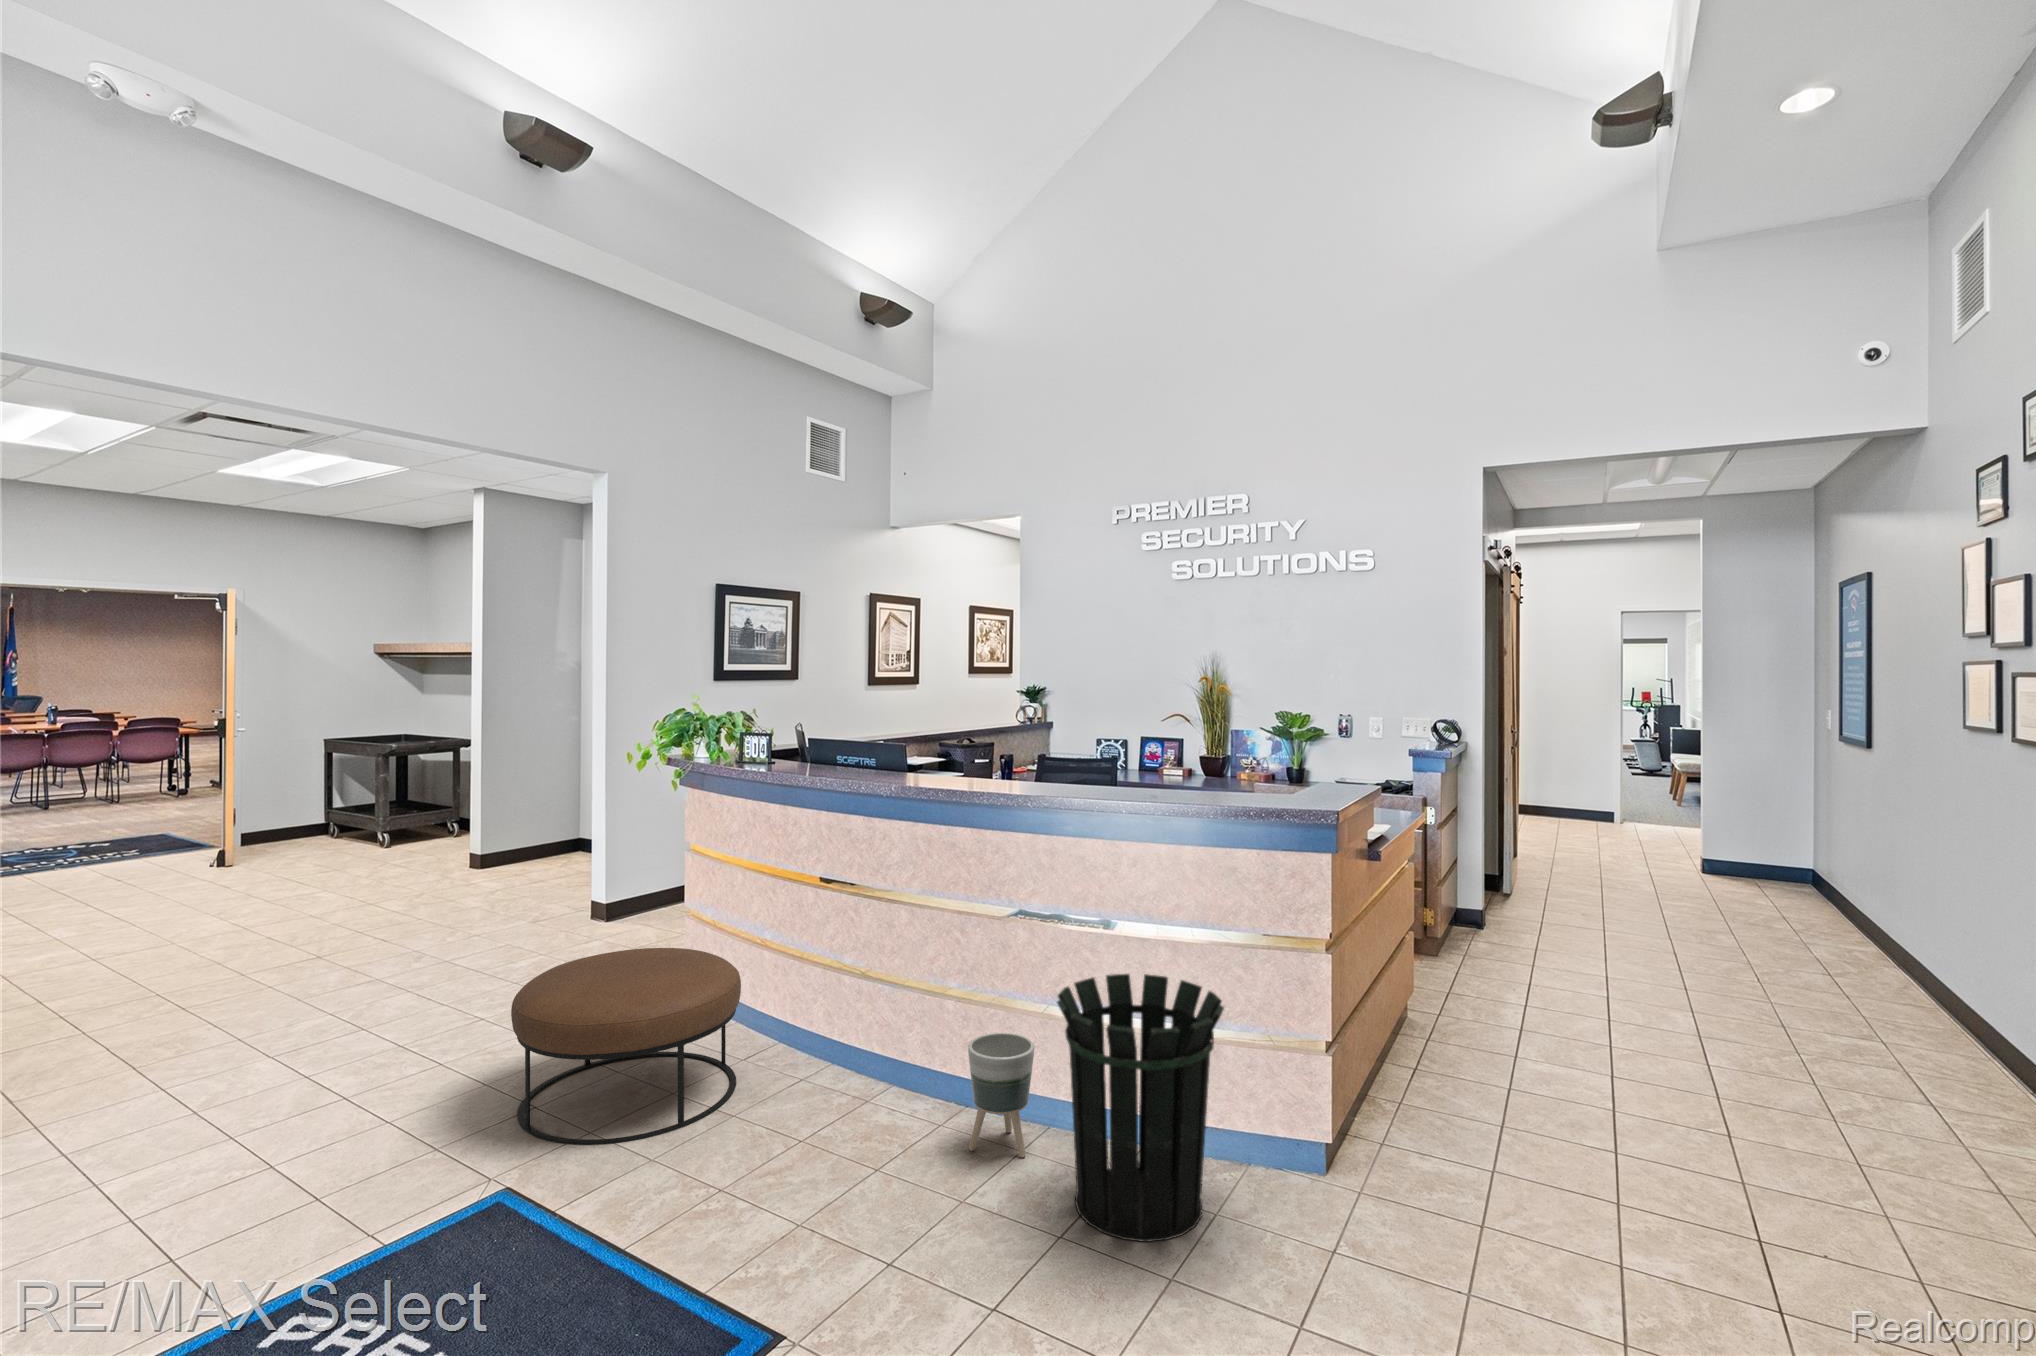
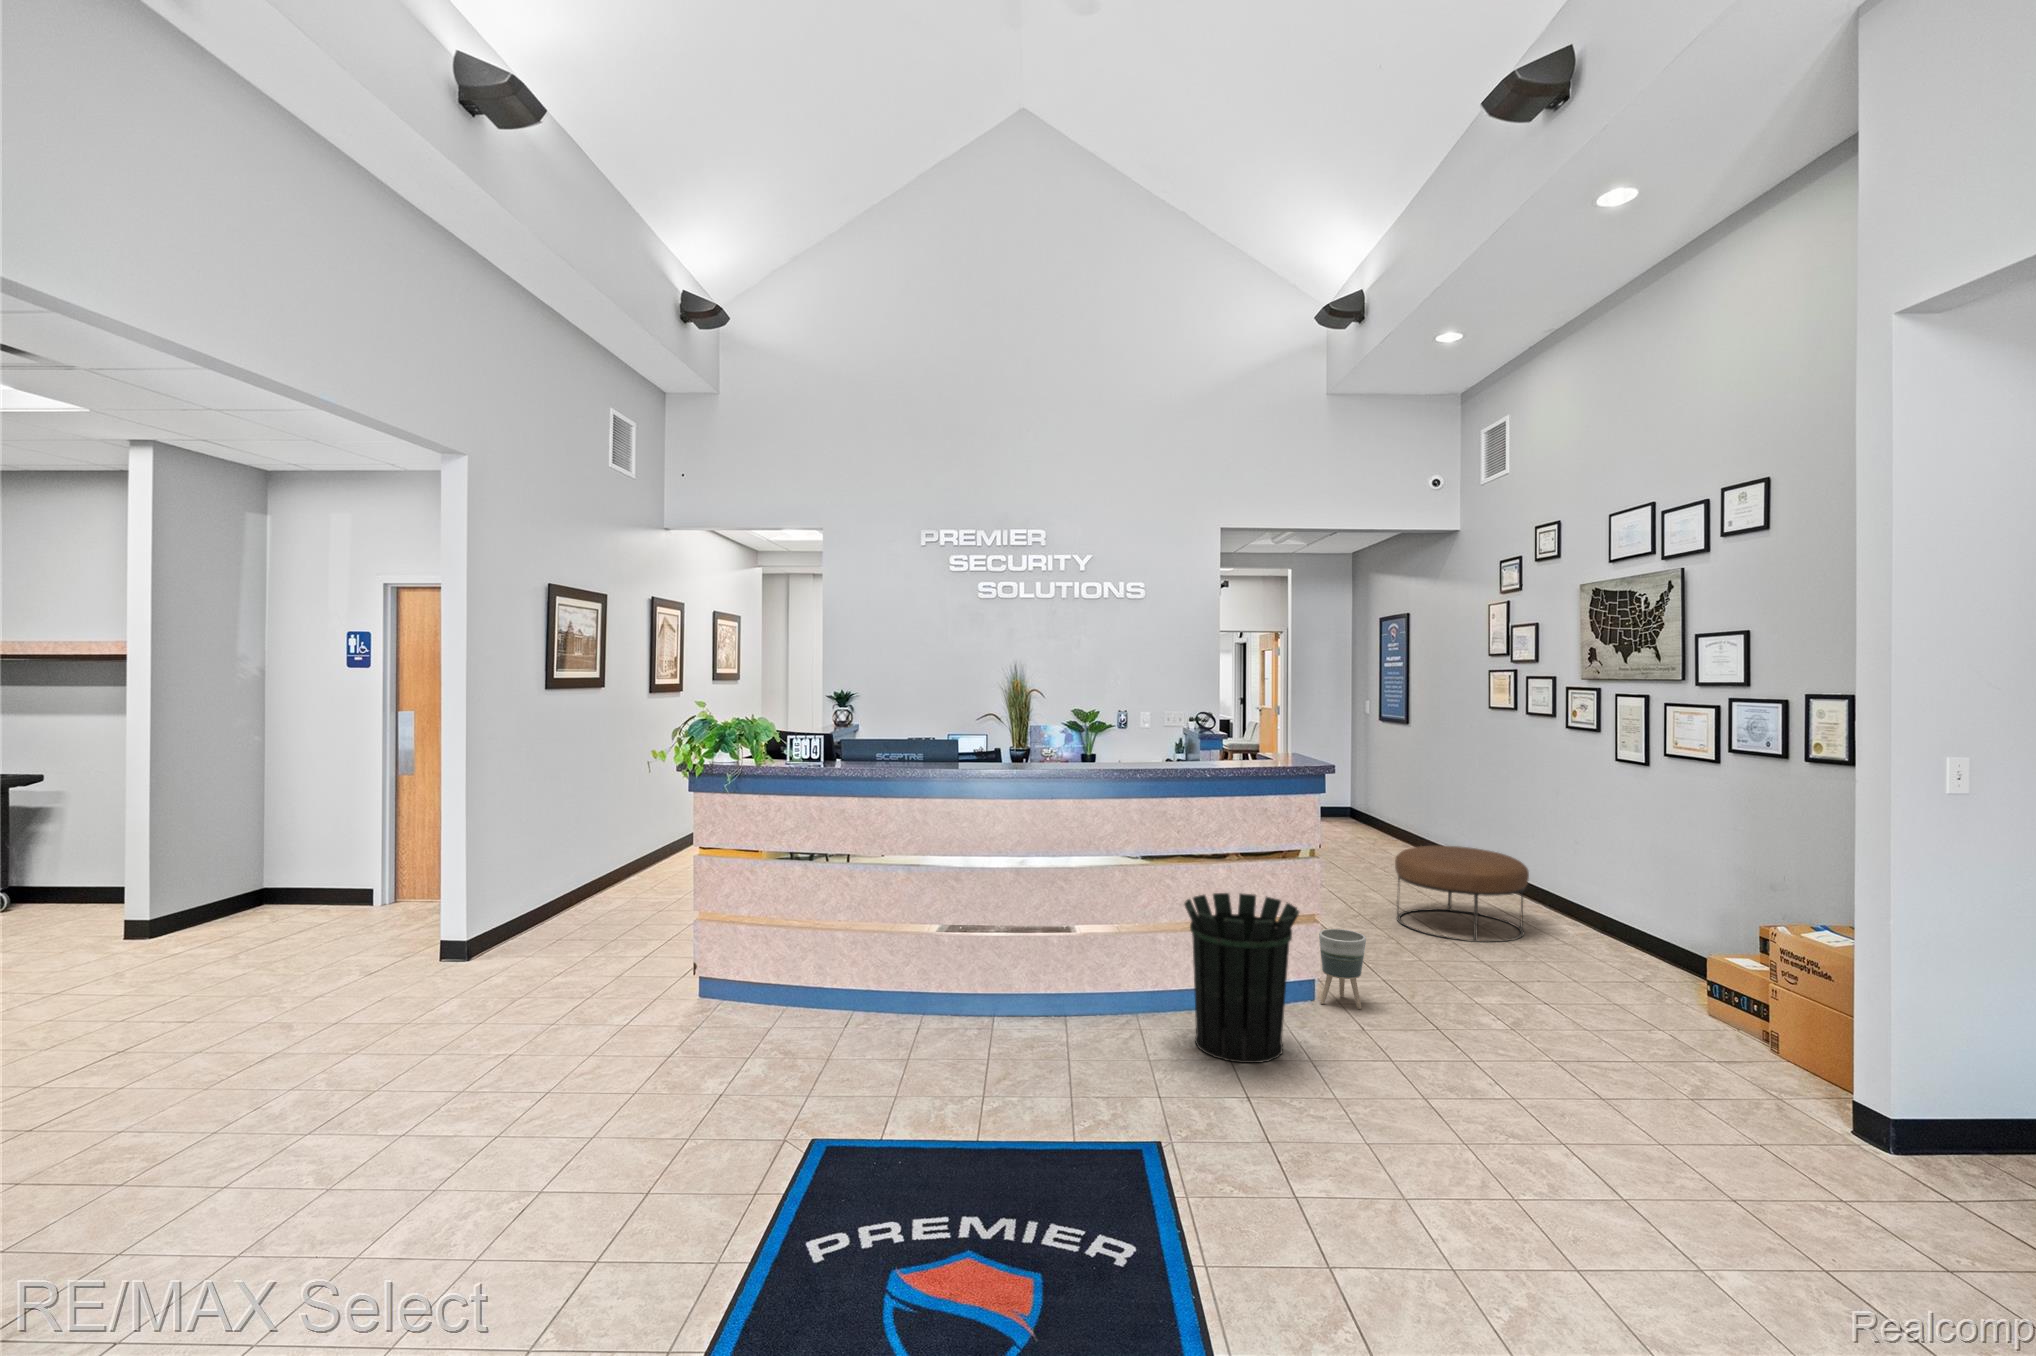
ottoman: present [511,948,741,1145] -> present [1395,845,1529,942]
planter: present [968,1033,1035,1157] -> present [1319,929,1366,1009]

